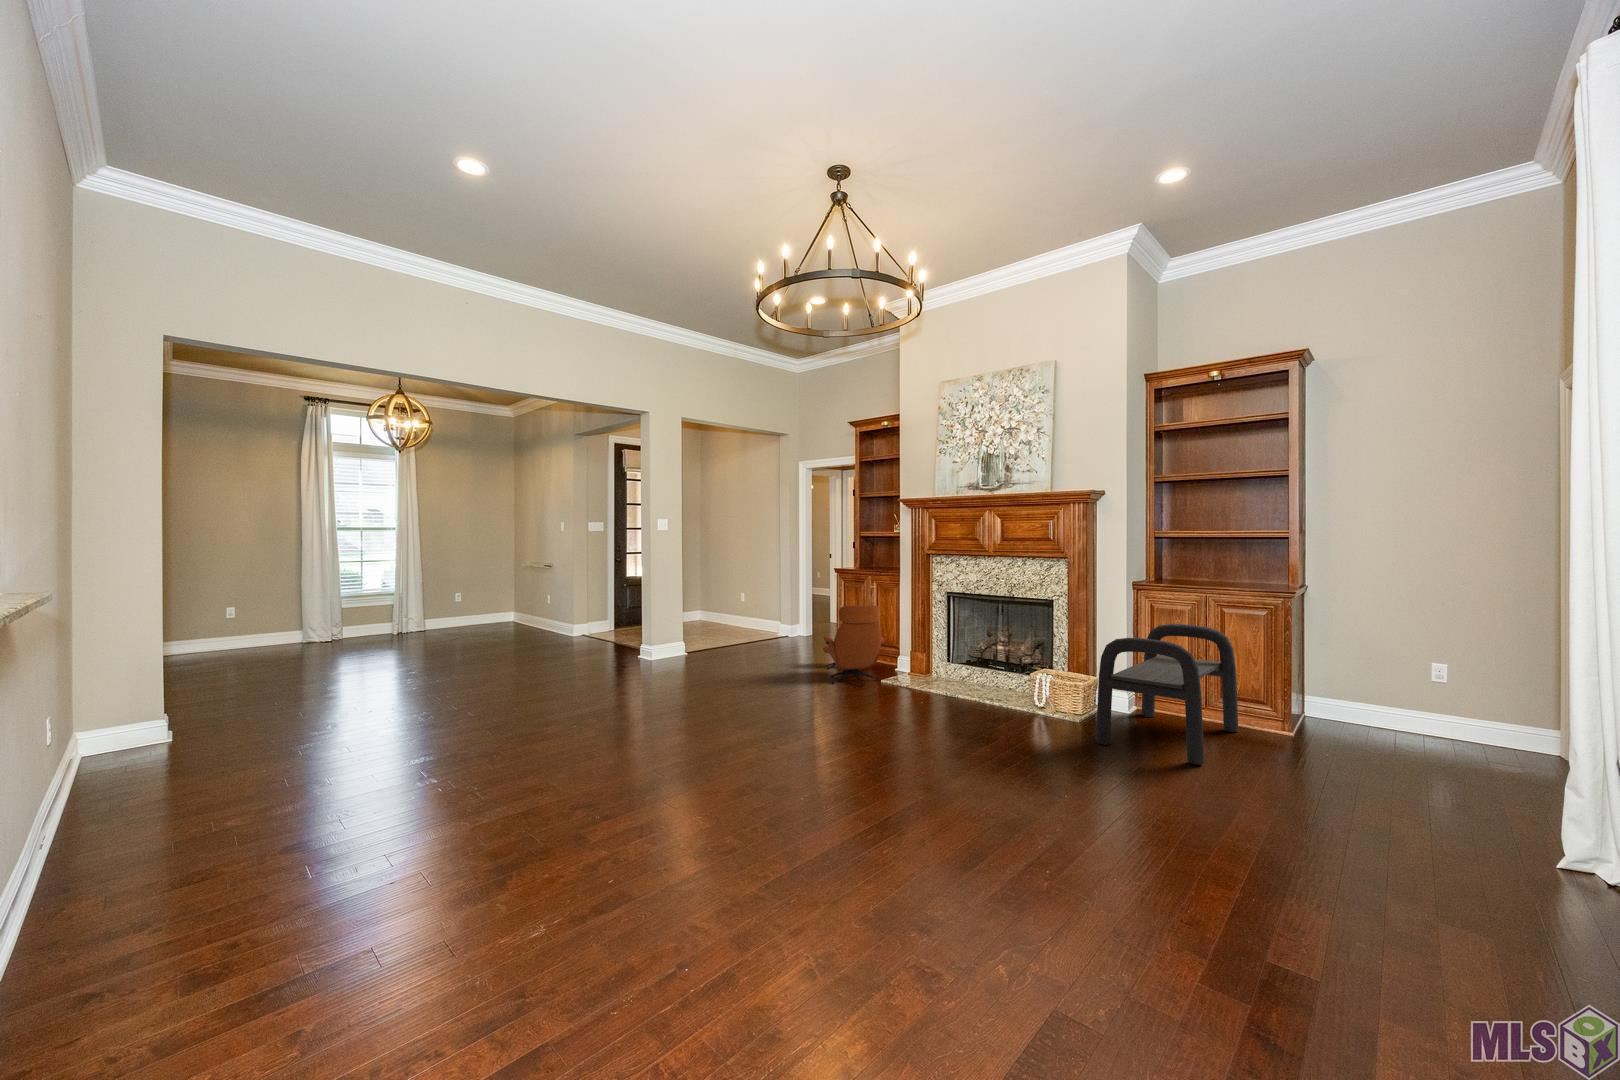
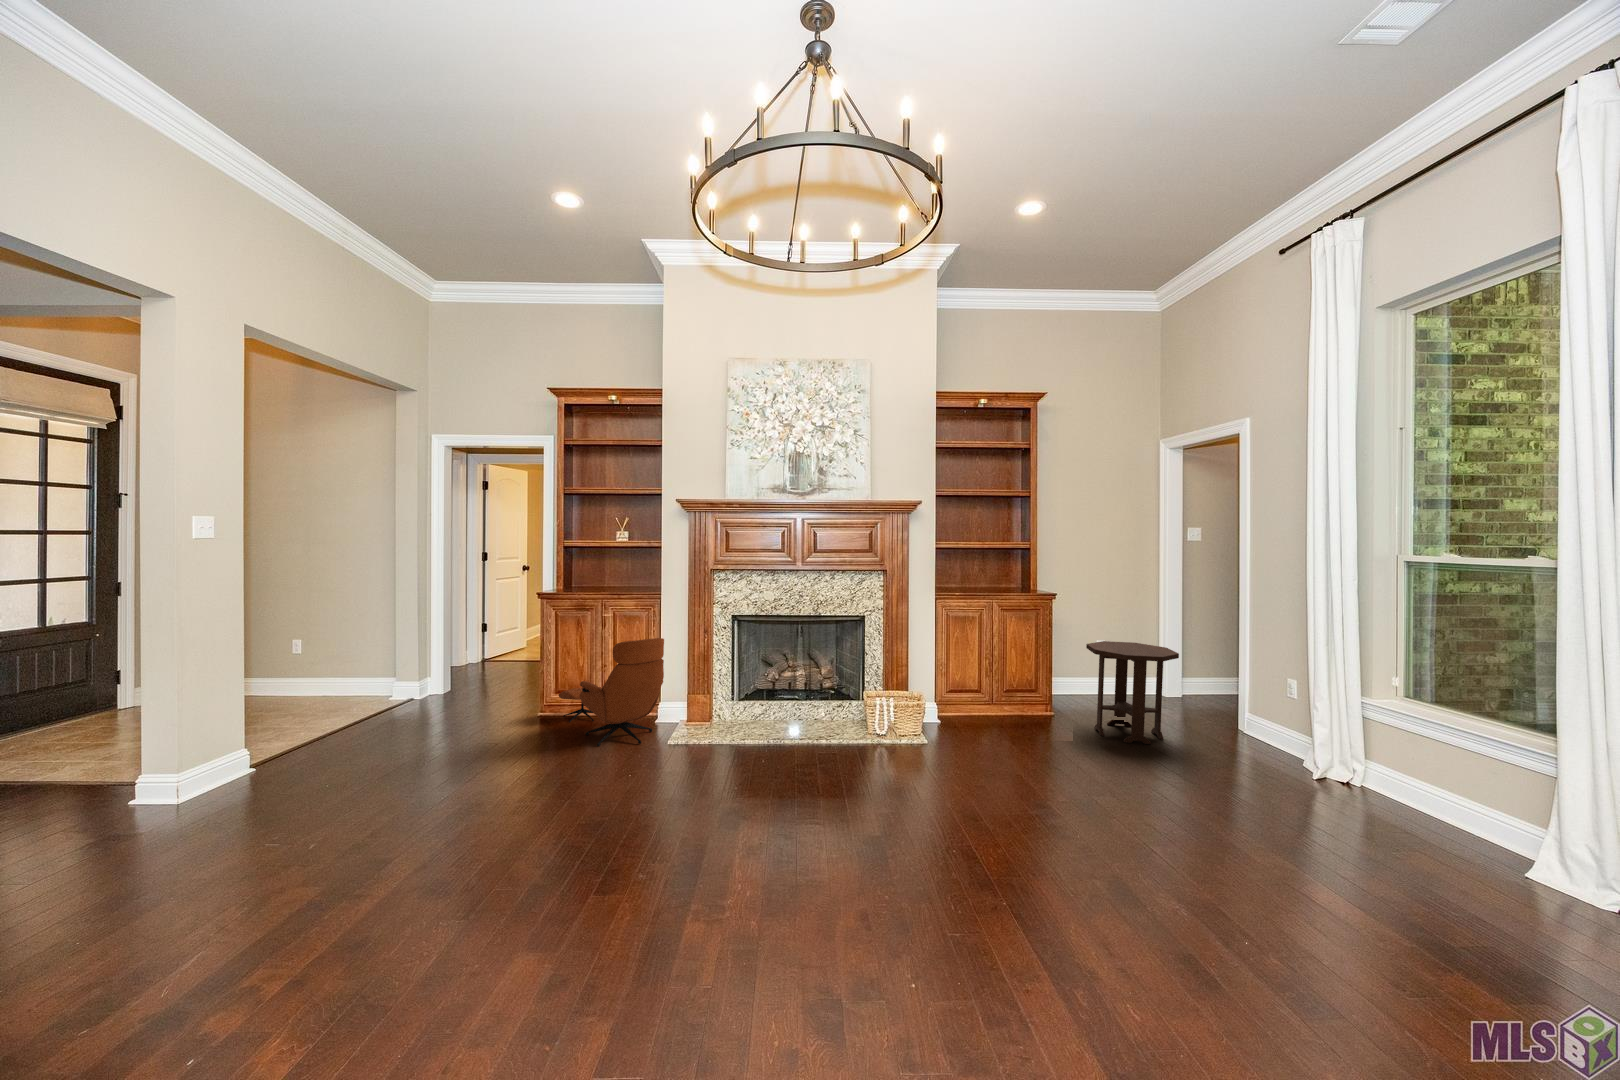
bench: present [1096,624,1238,765] -> none [951,643,1059,793]
side table: none [1322,634,1442,751] -> present [1086,641,1179,744]

